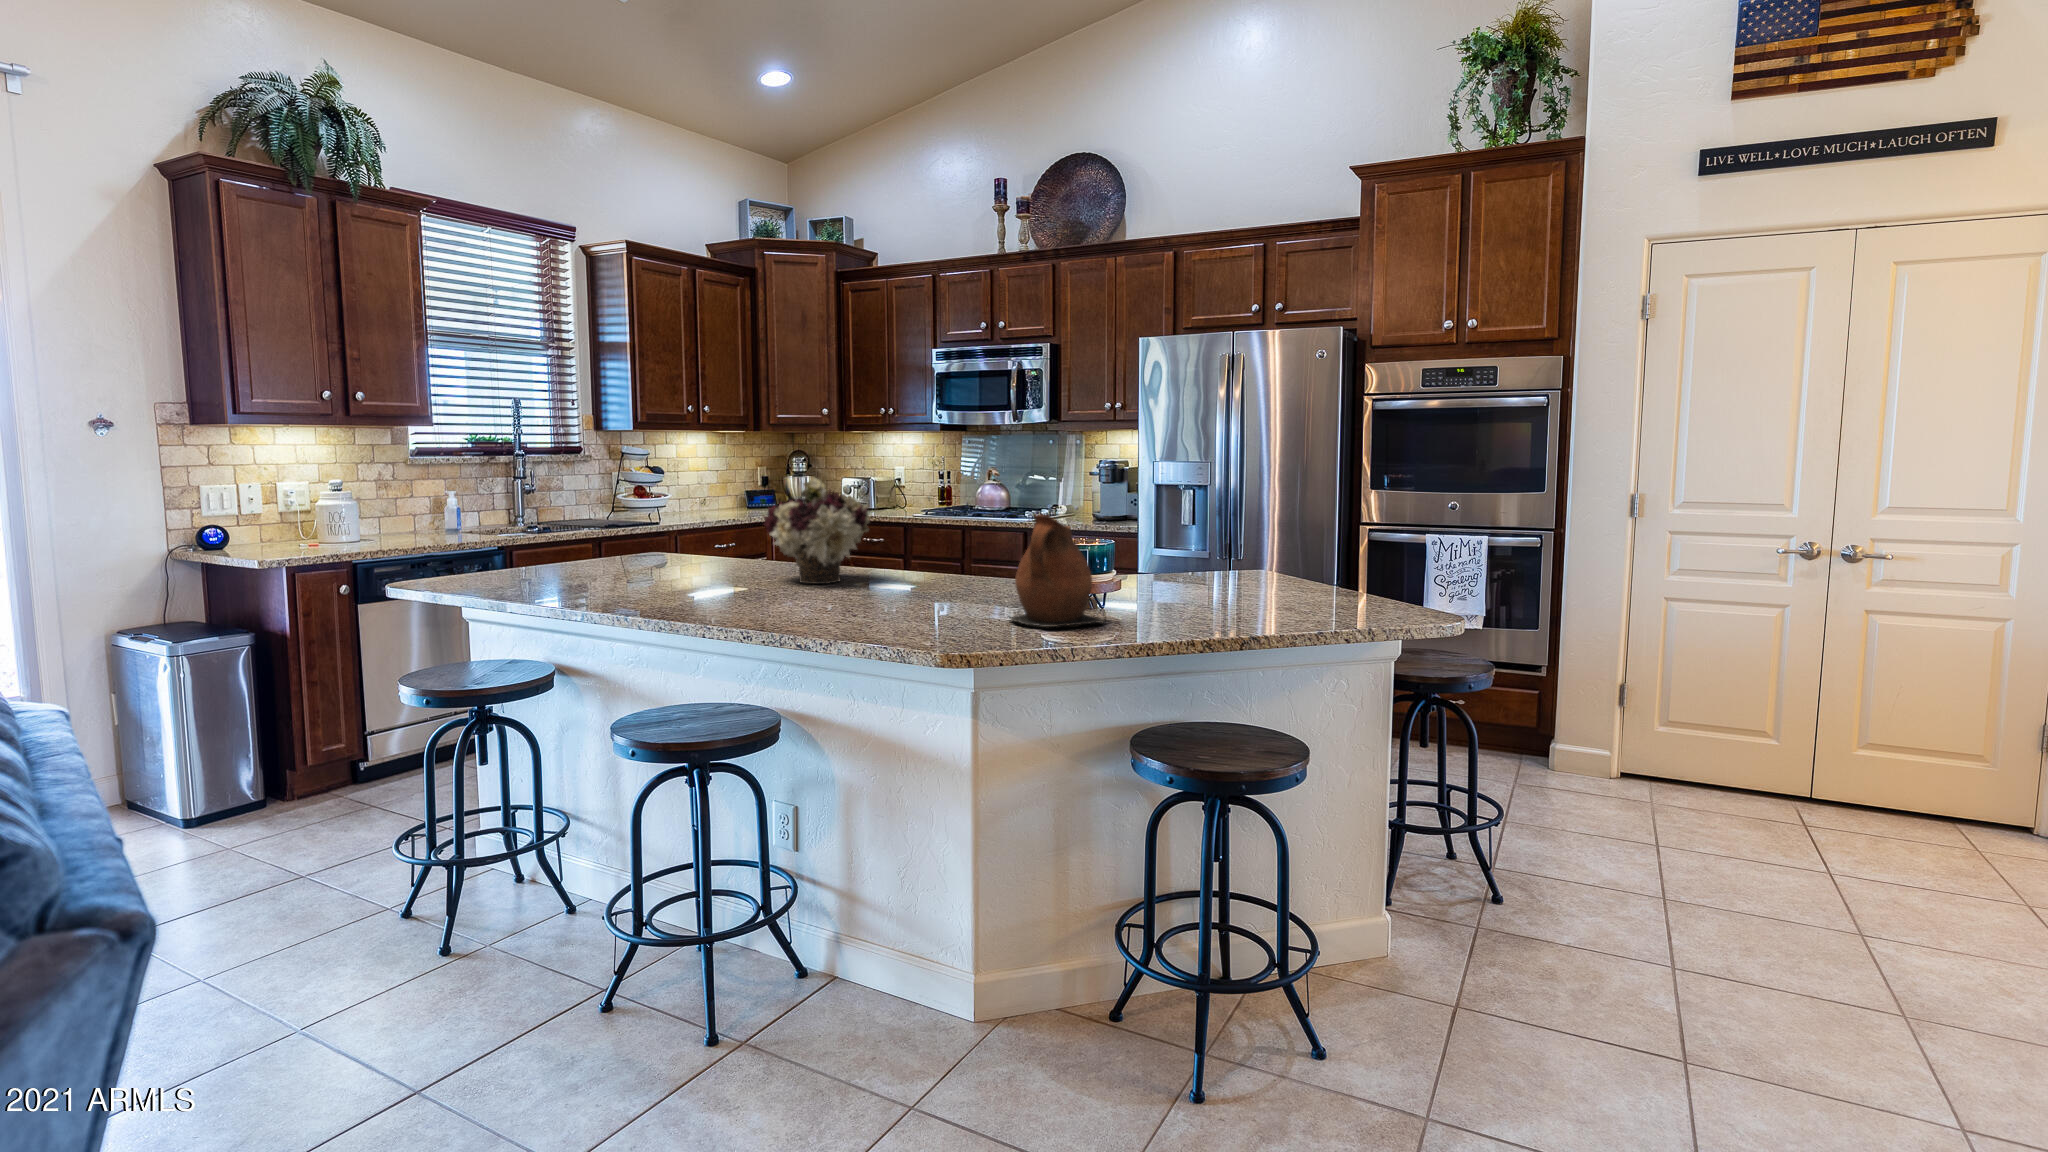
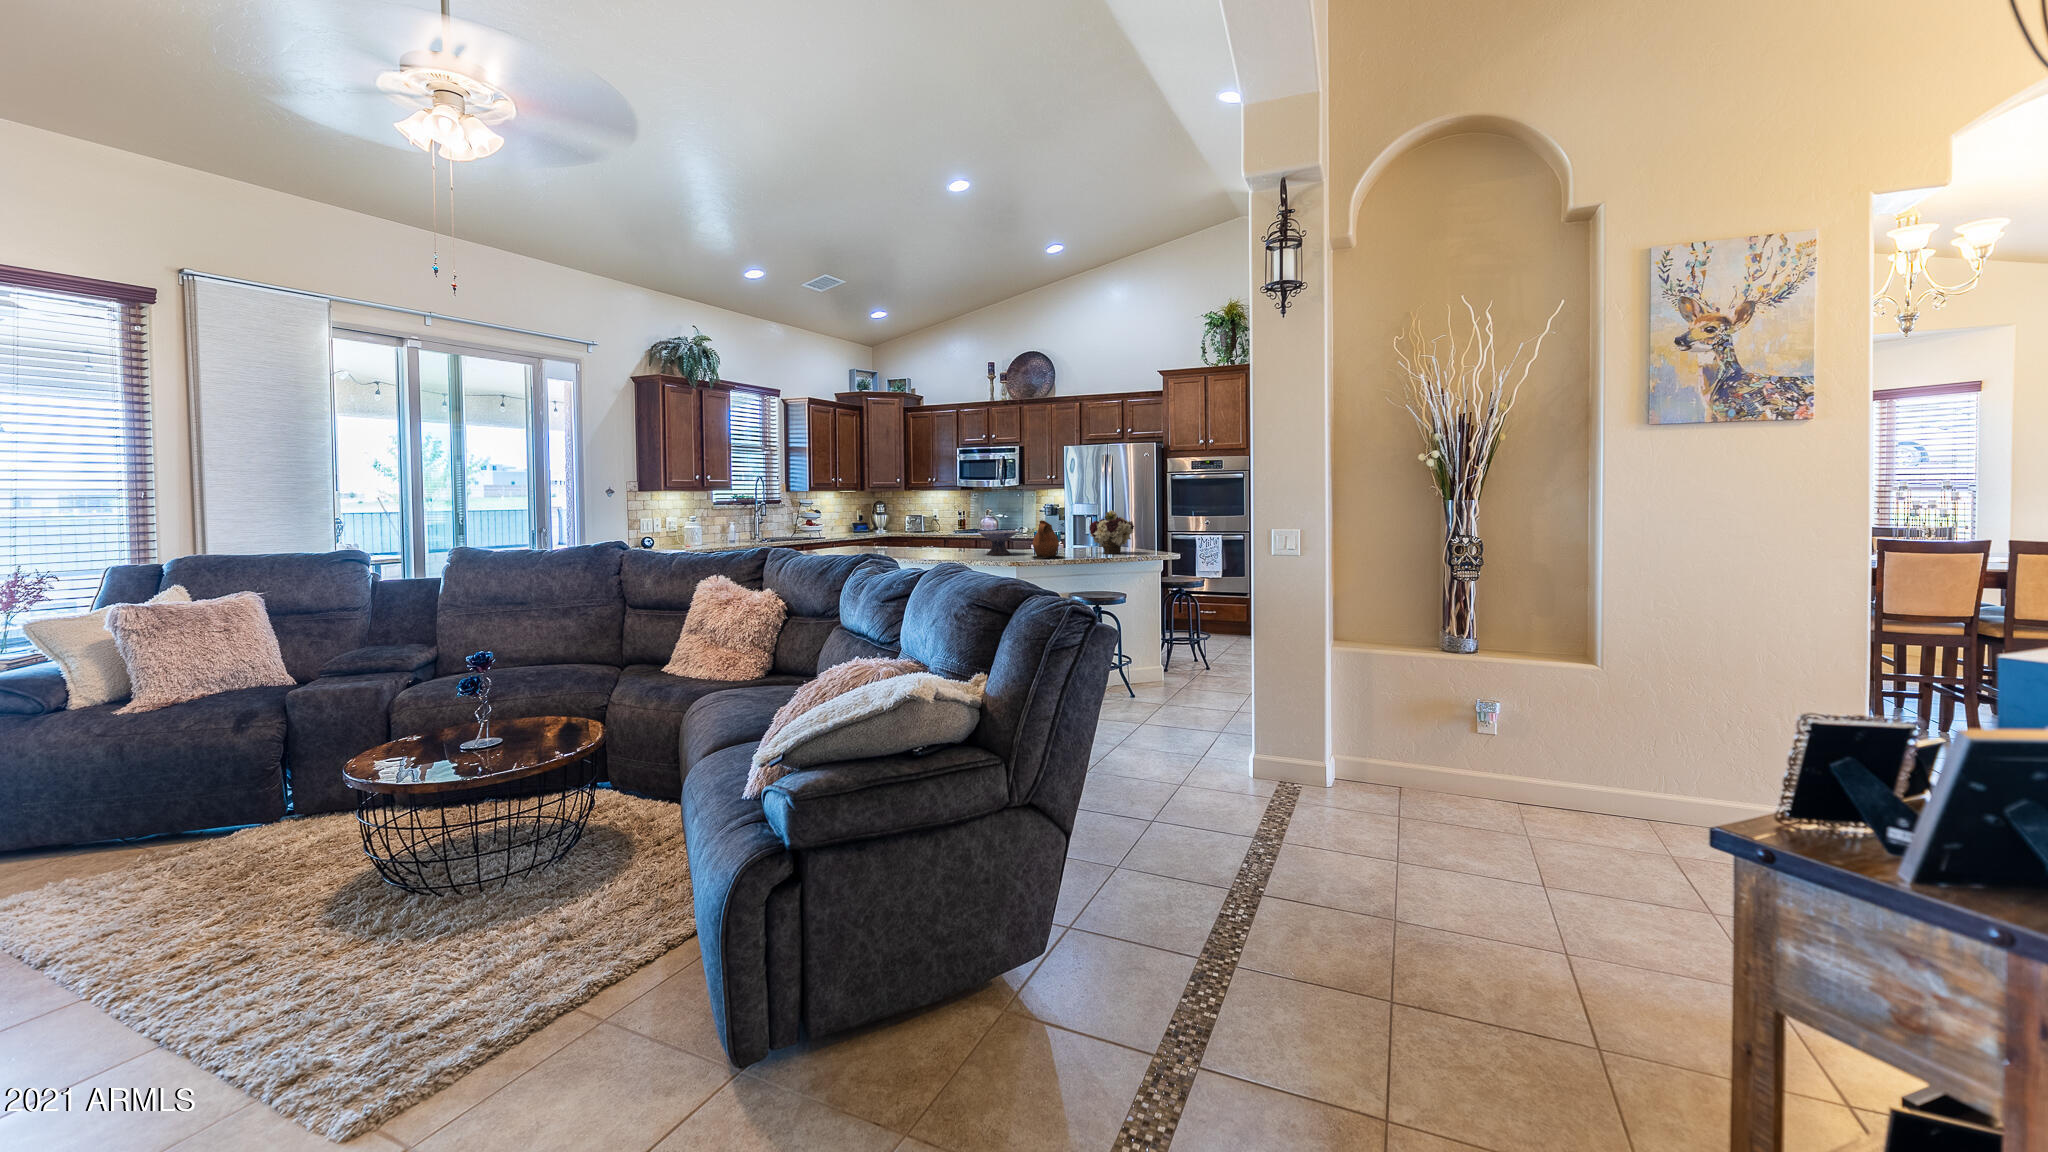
flower arrangement: present [763,478,869,584] -> present [1089,510,1134,554]
decorative bowl: none [876,532,992,603] -> present [977,530,1019,555]

